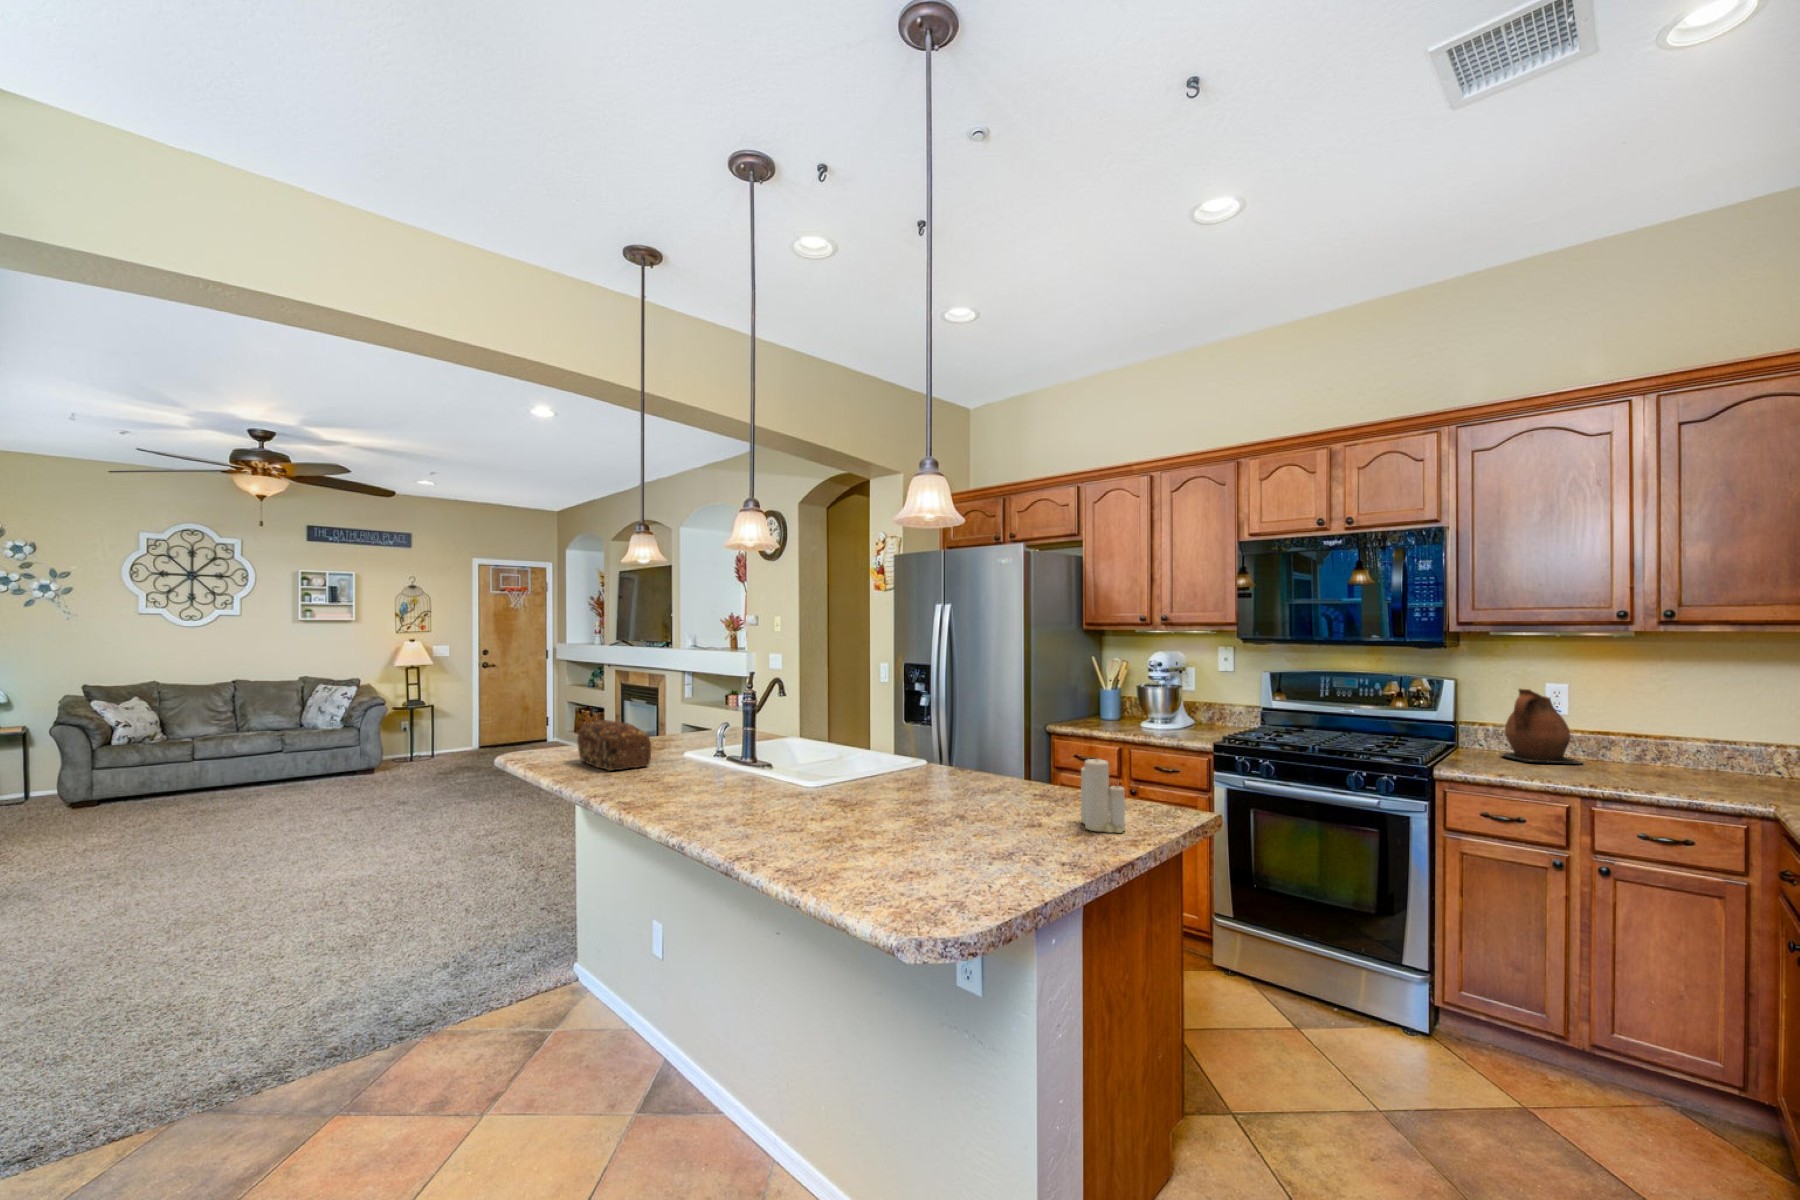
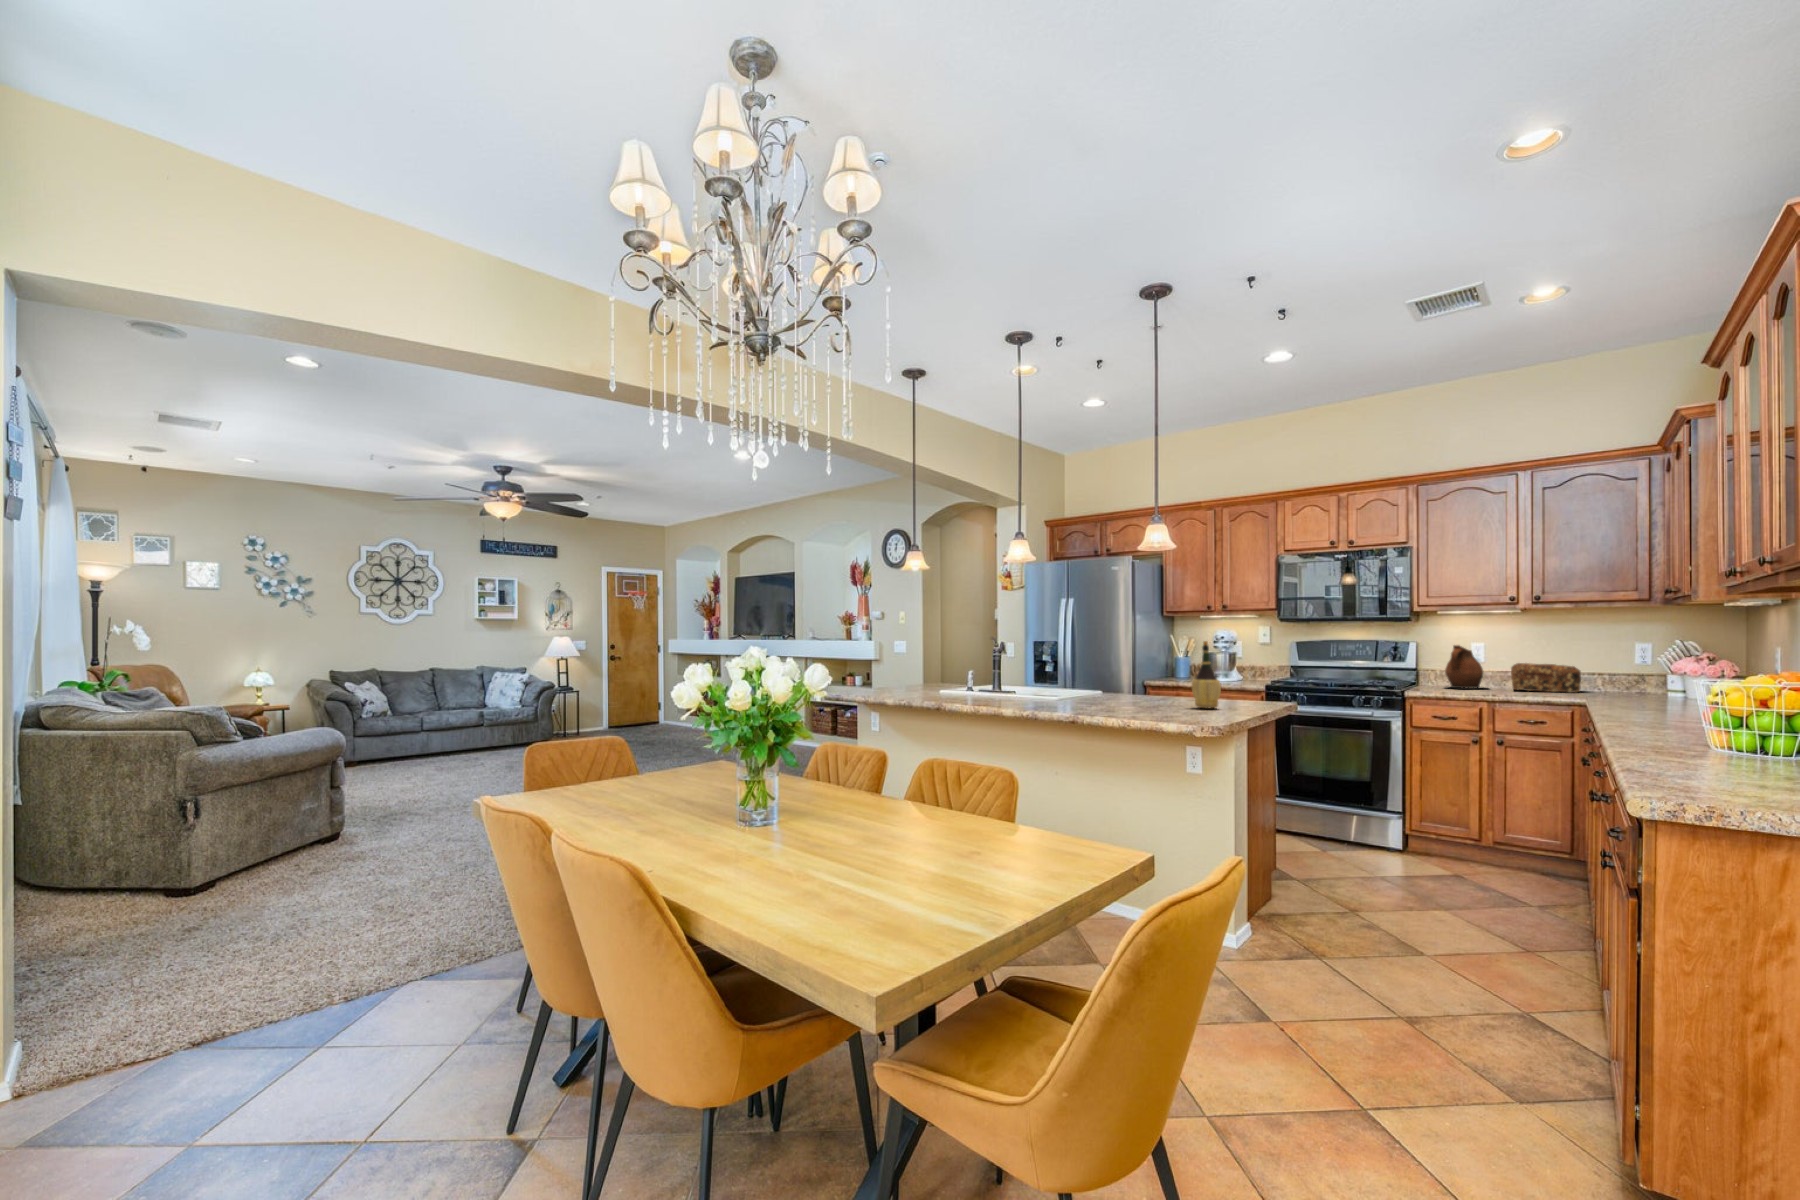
wine bottle: none [1000,704,1052,836] -> present [1192,641,1221,708]
bread loaf: present [577,720,651,771] -> present [1511,663,1581,693]
candle: present [1081,759,1125,833] -> none [1229,667,1256,708]

